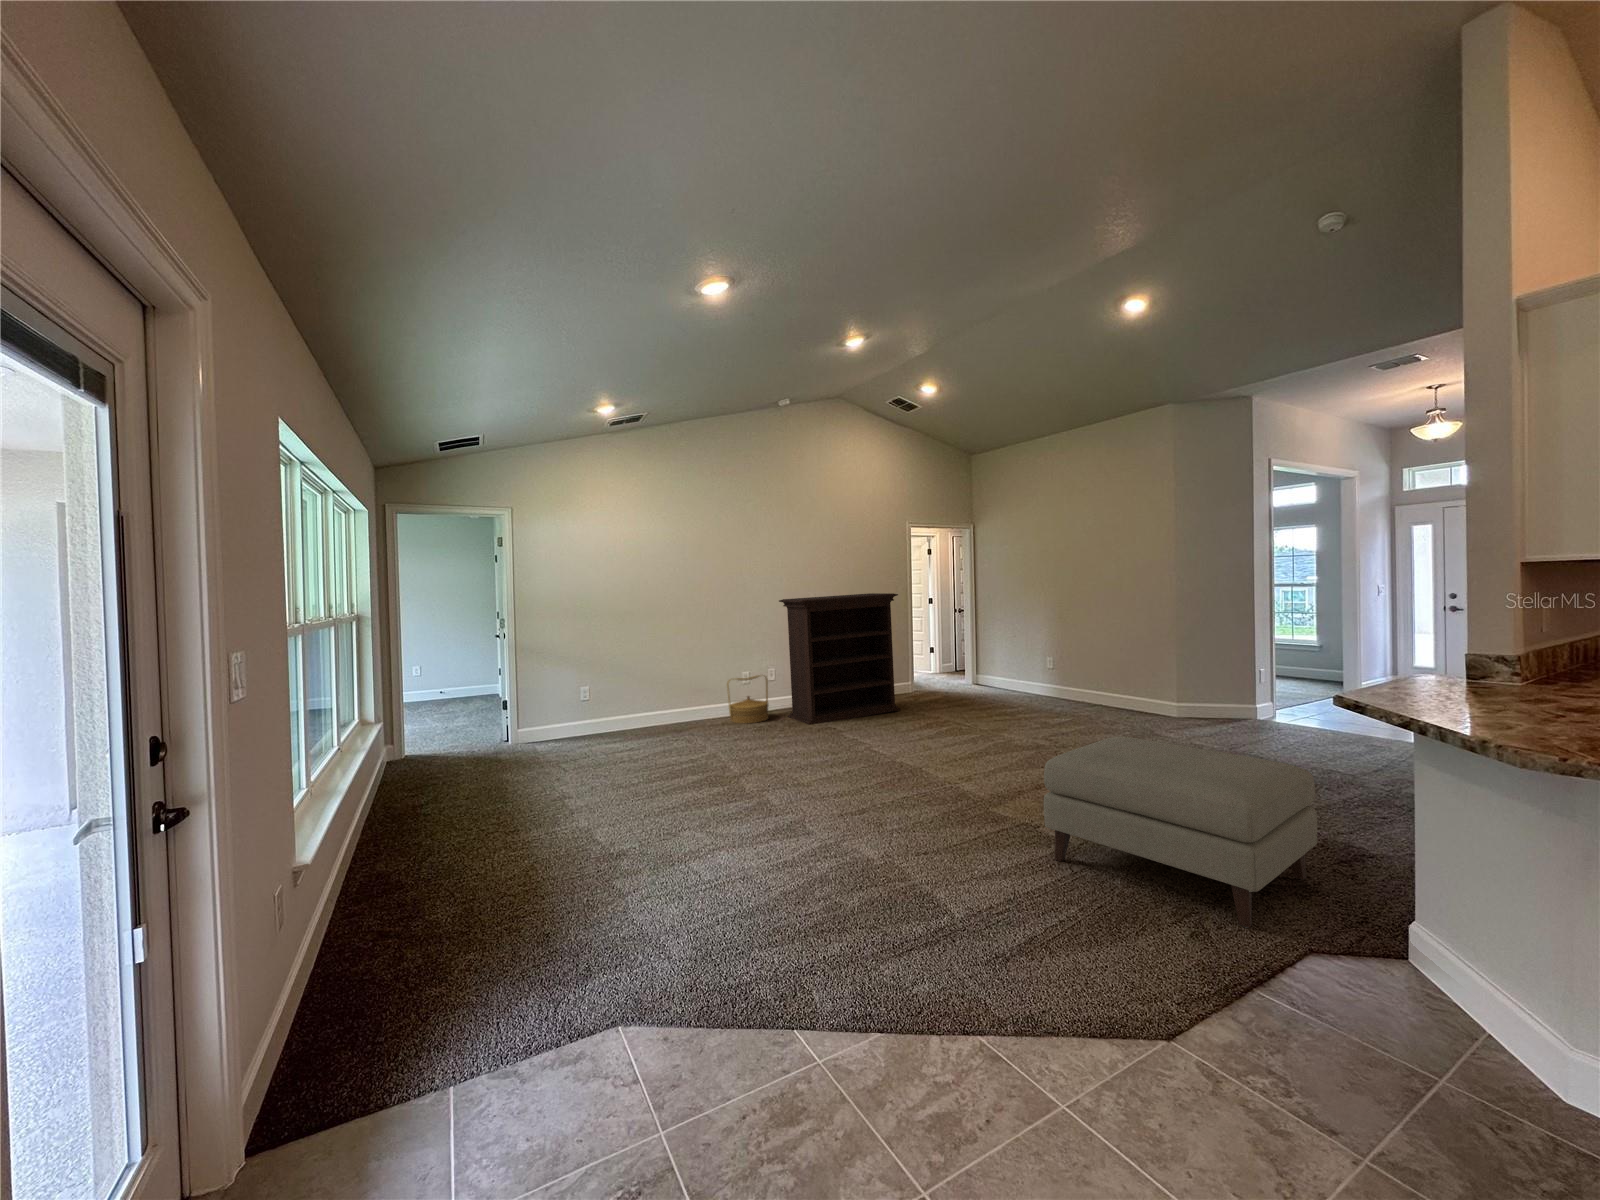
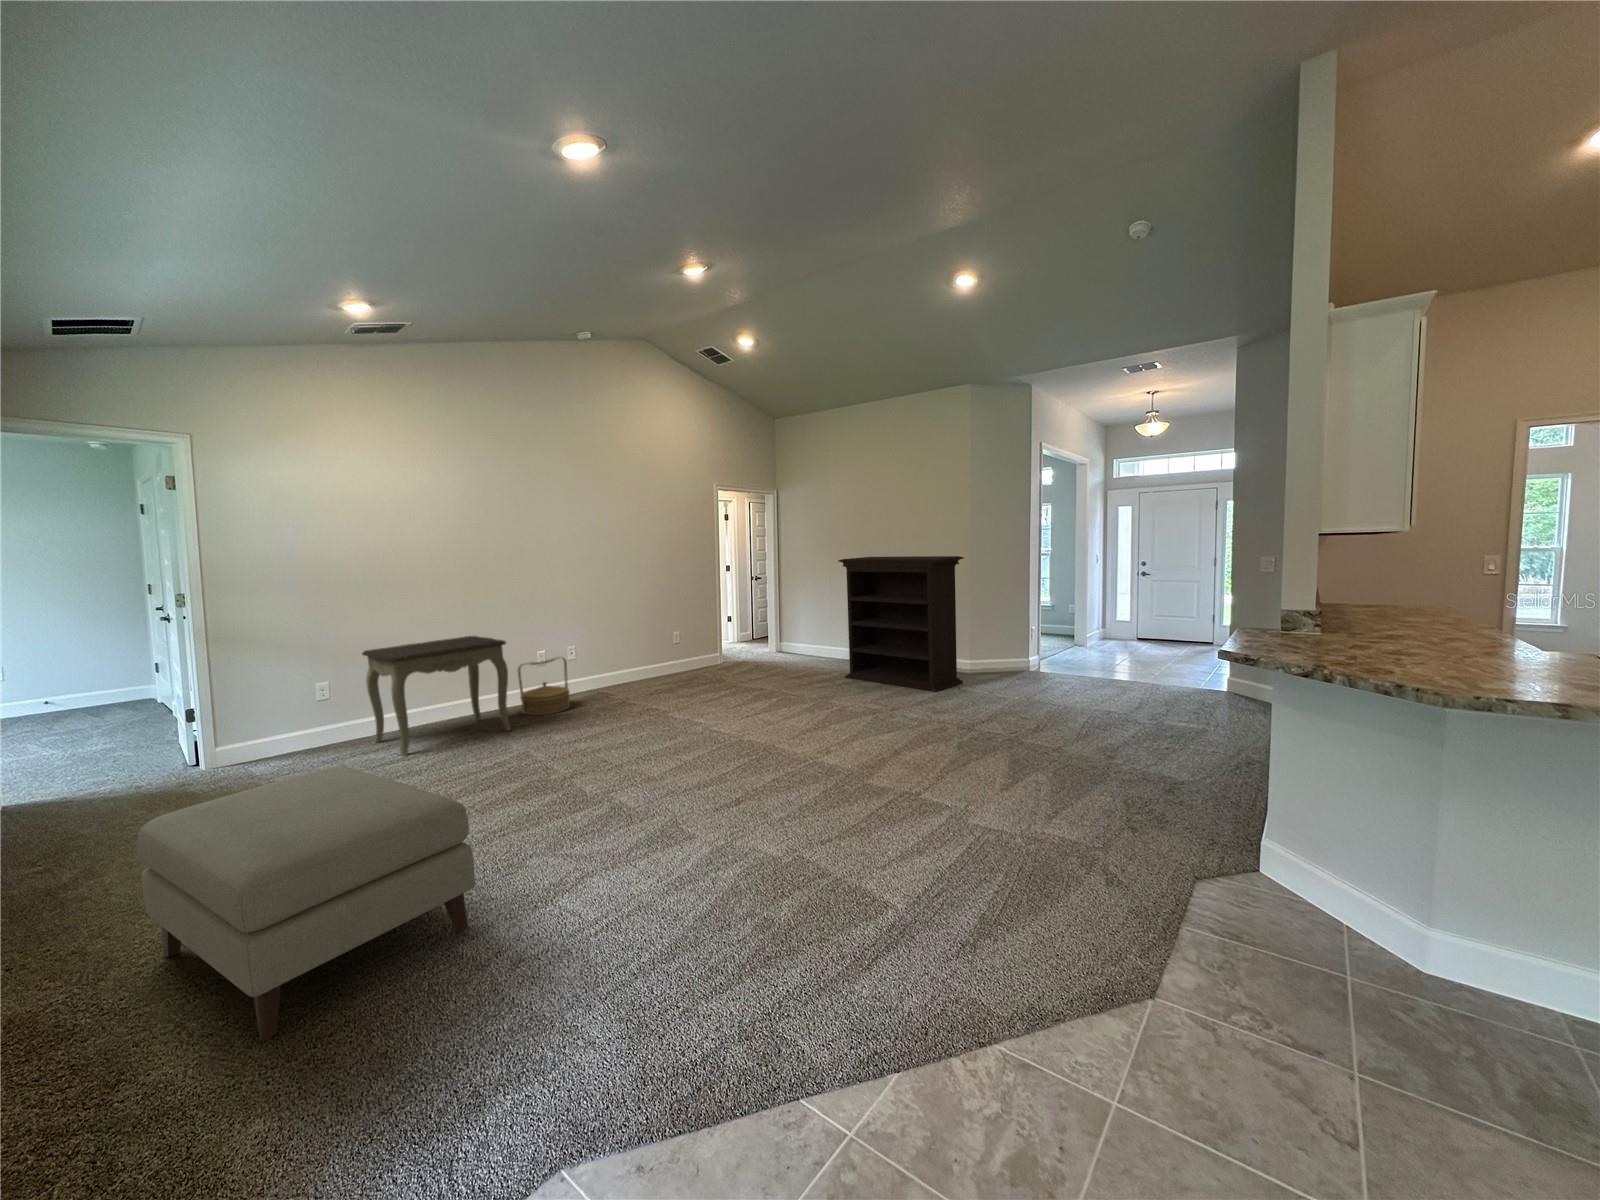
bookshelf: present [779,593,900,725] -> present [838,556,964,692]
side table: none [612,653,716,746] -> present [362,636,511,756]
ottoman: present [1044,736,1317,928] -> present [137,766,475,1041]

